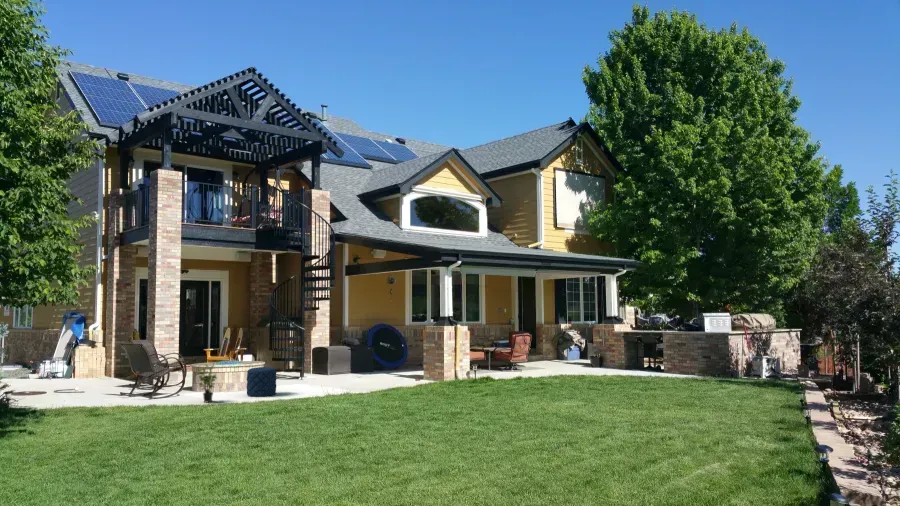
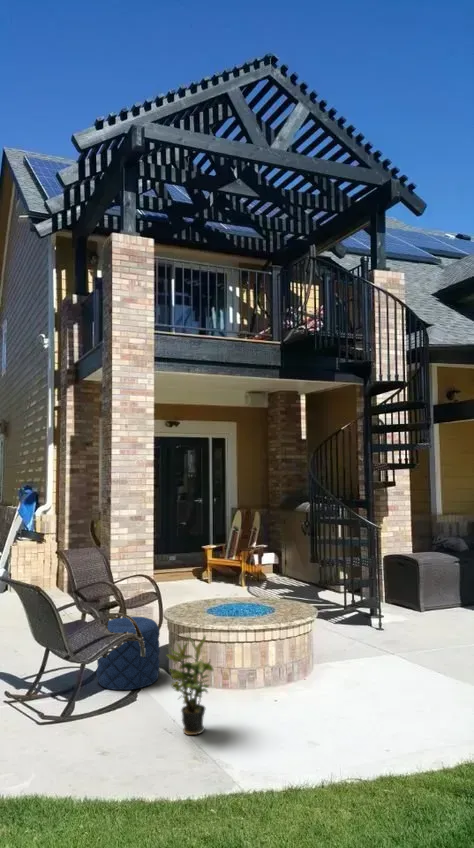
pouf: present [247,367,277,397] -> present [97,616,160,690]

